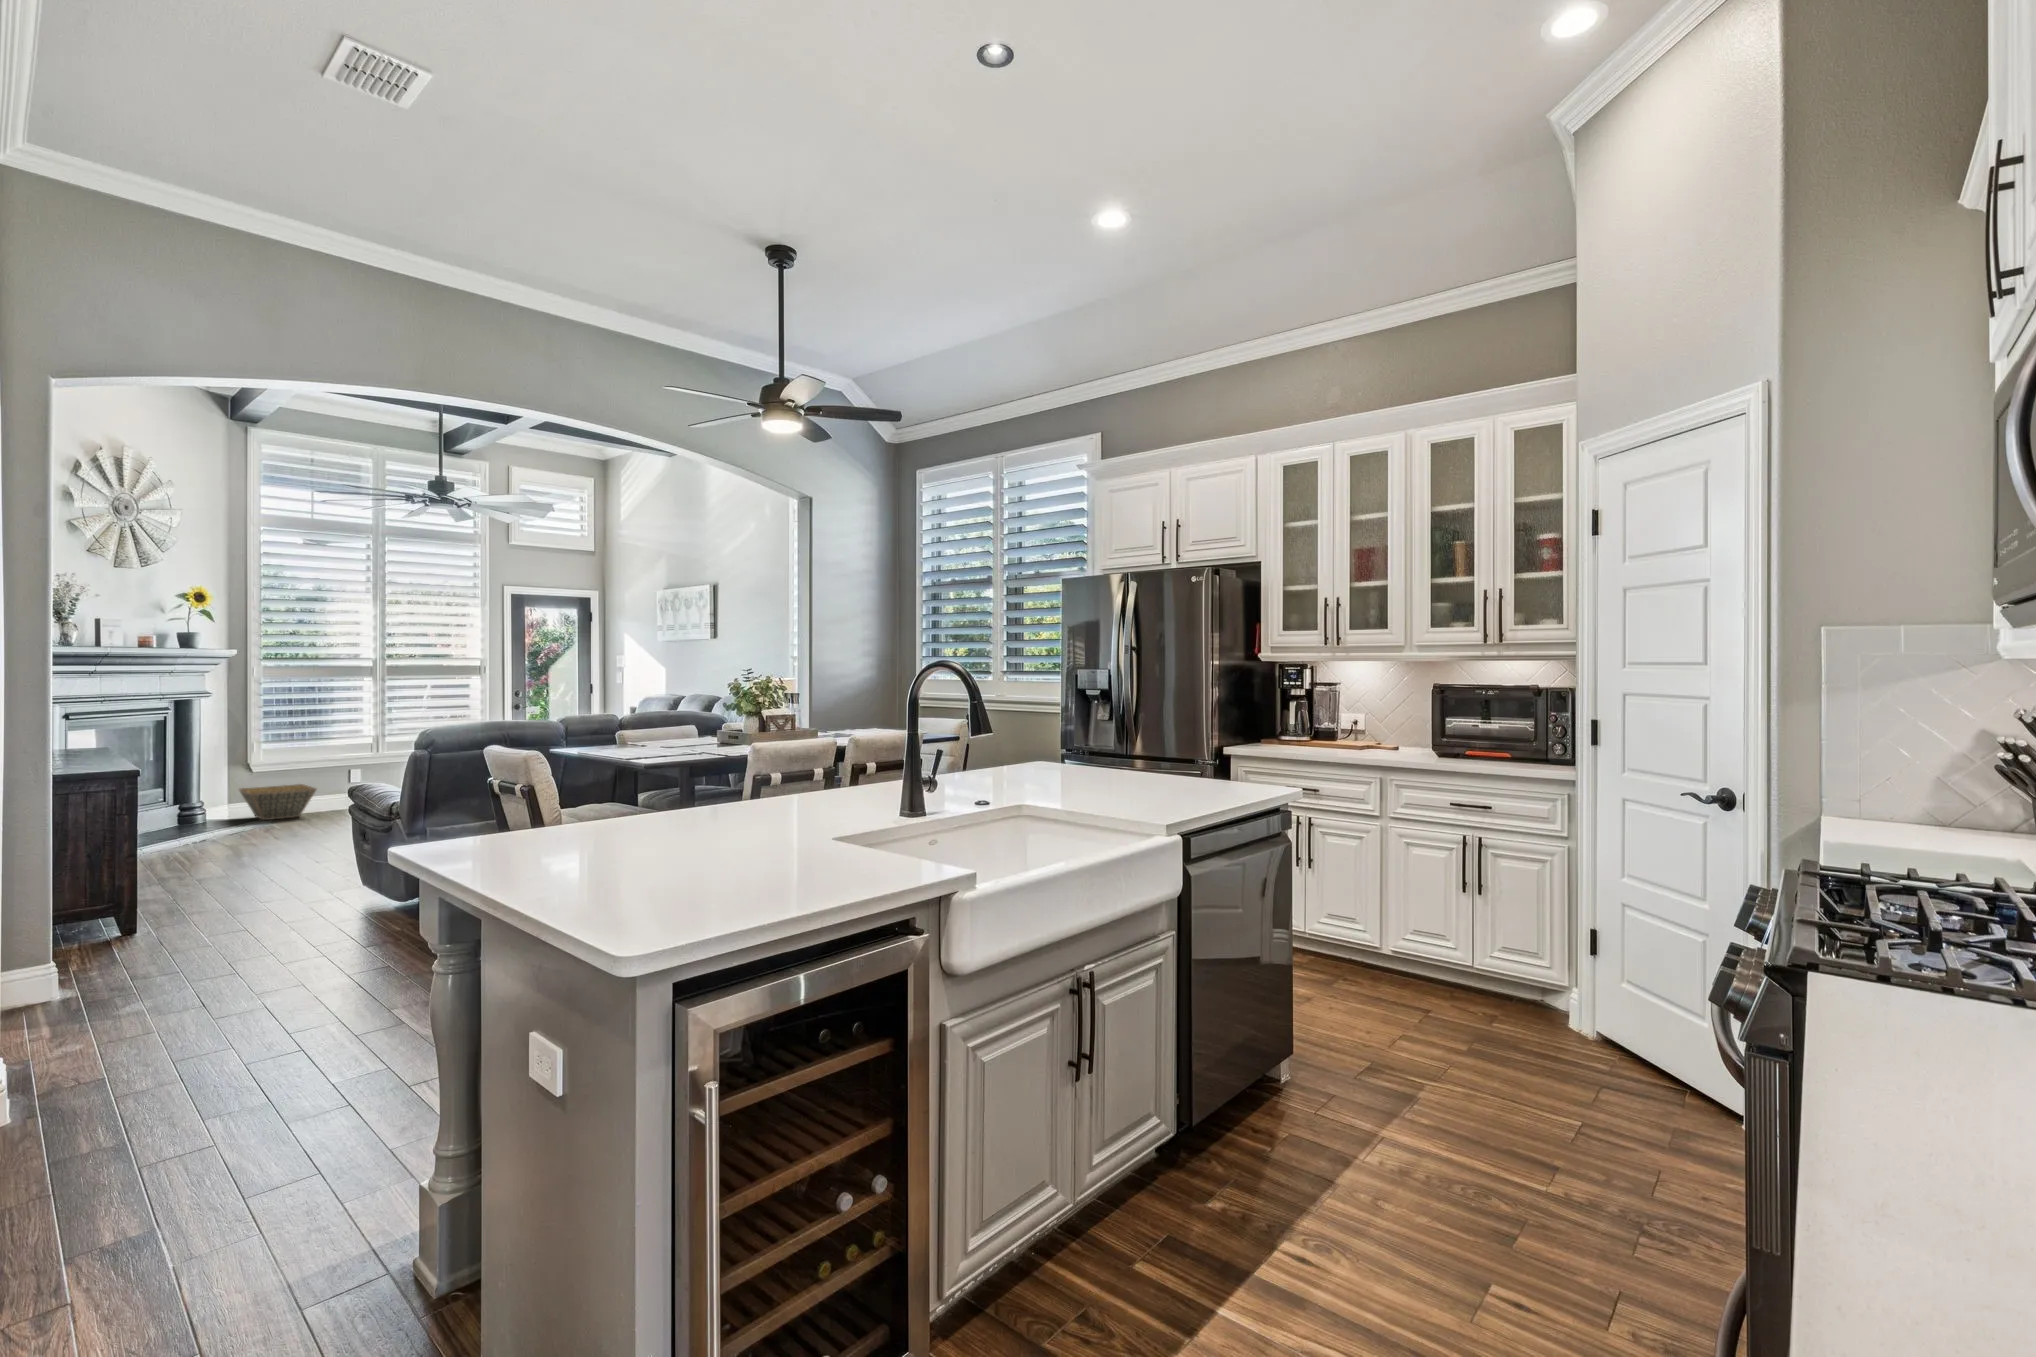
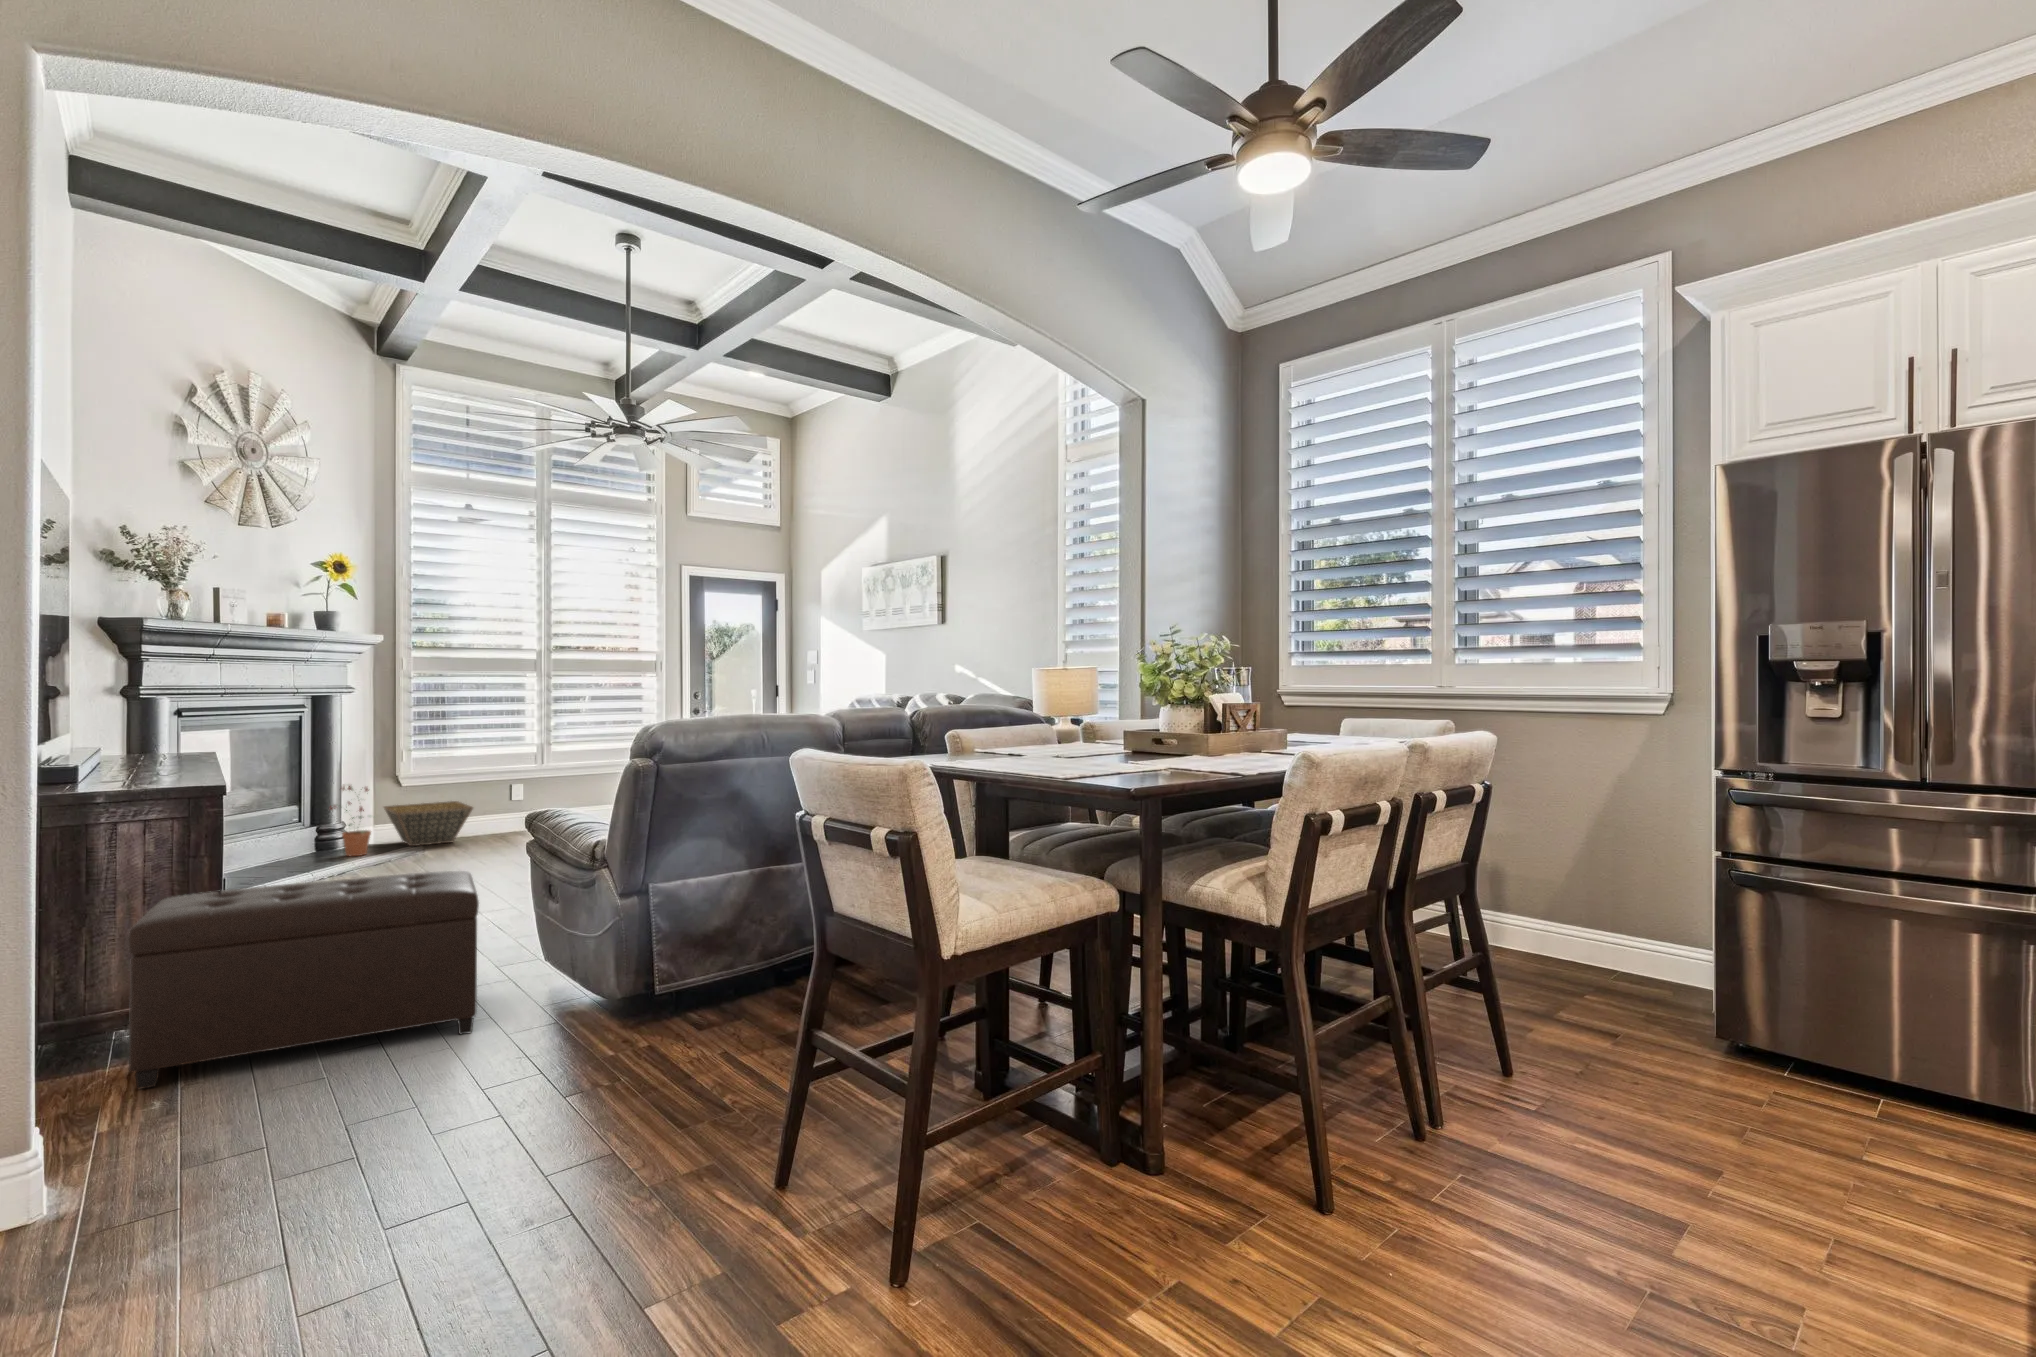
potted plant: none [192,771,233,828] -> present [330,786,371,856]
ottoman: none [86,825,313,951] -> present [128,871,479,1089]

